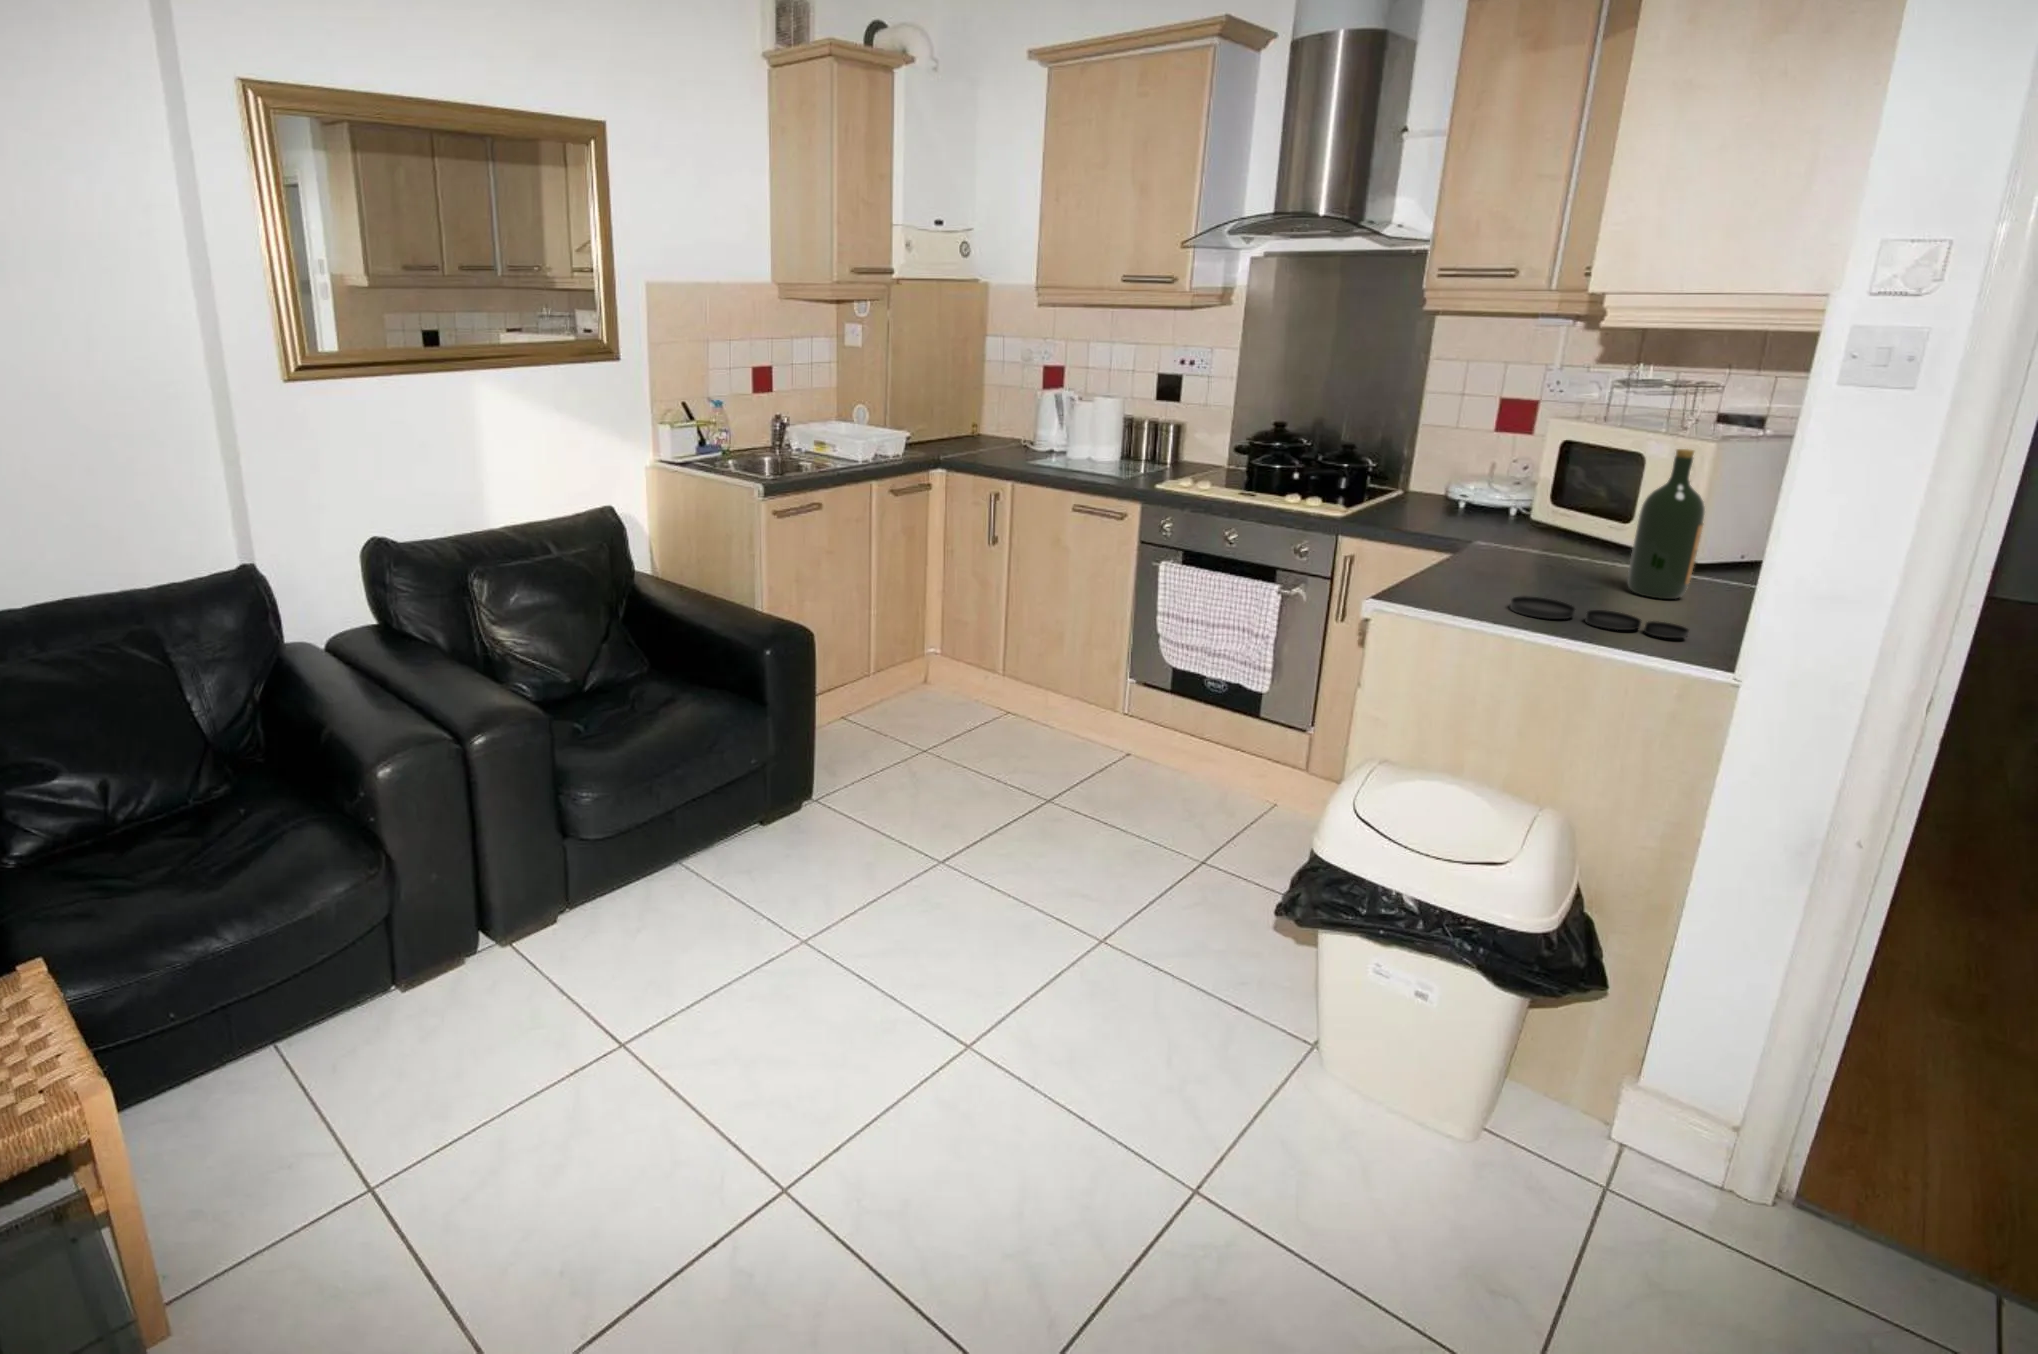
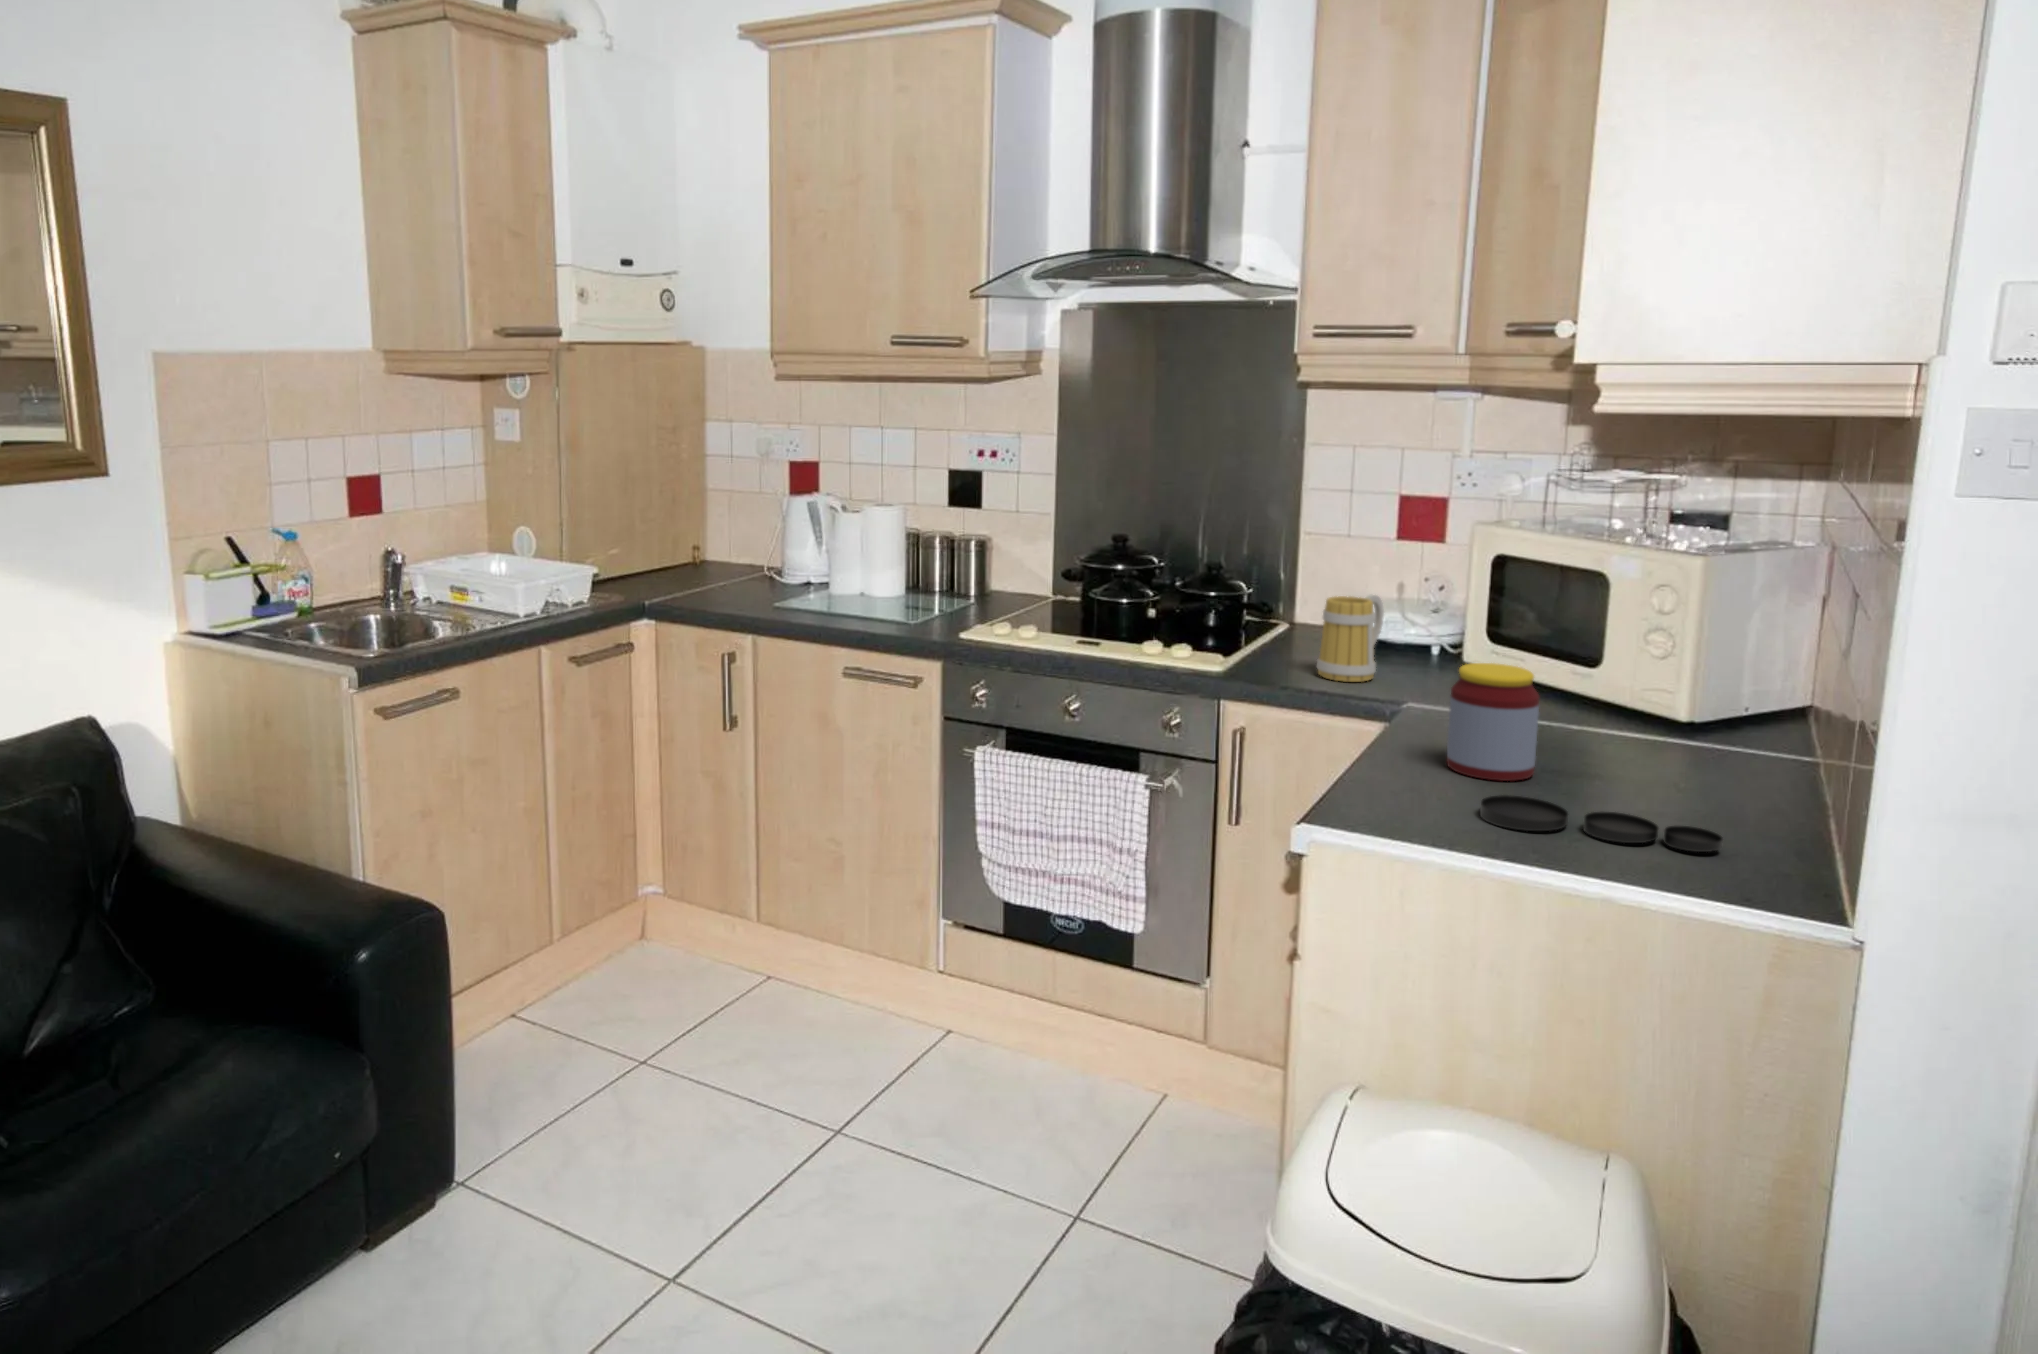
wine bottle: present [1628,449,1705,599] -> none [1613,570,1700,781]
mug: none [1416,468,1473,528] -> present [1317,595,1384,682]
jar: none [1496,510,1572,591] -> present [1447,663,1539,781]

